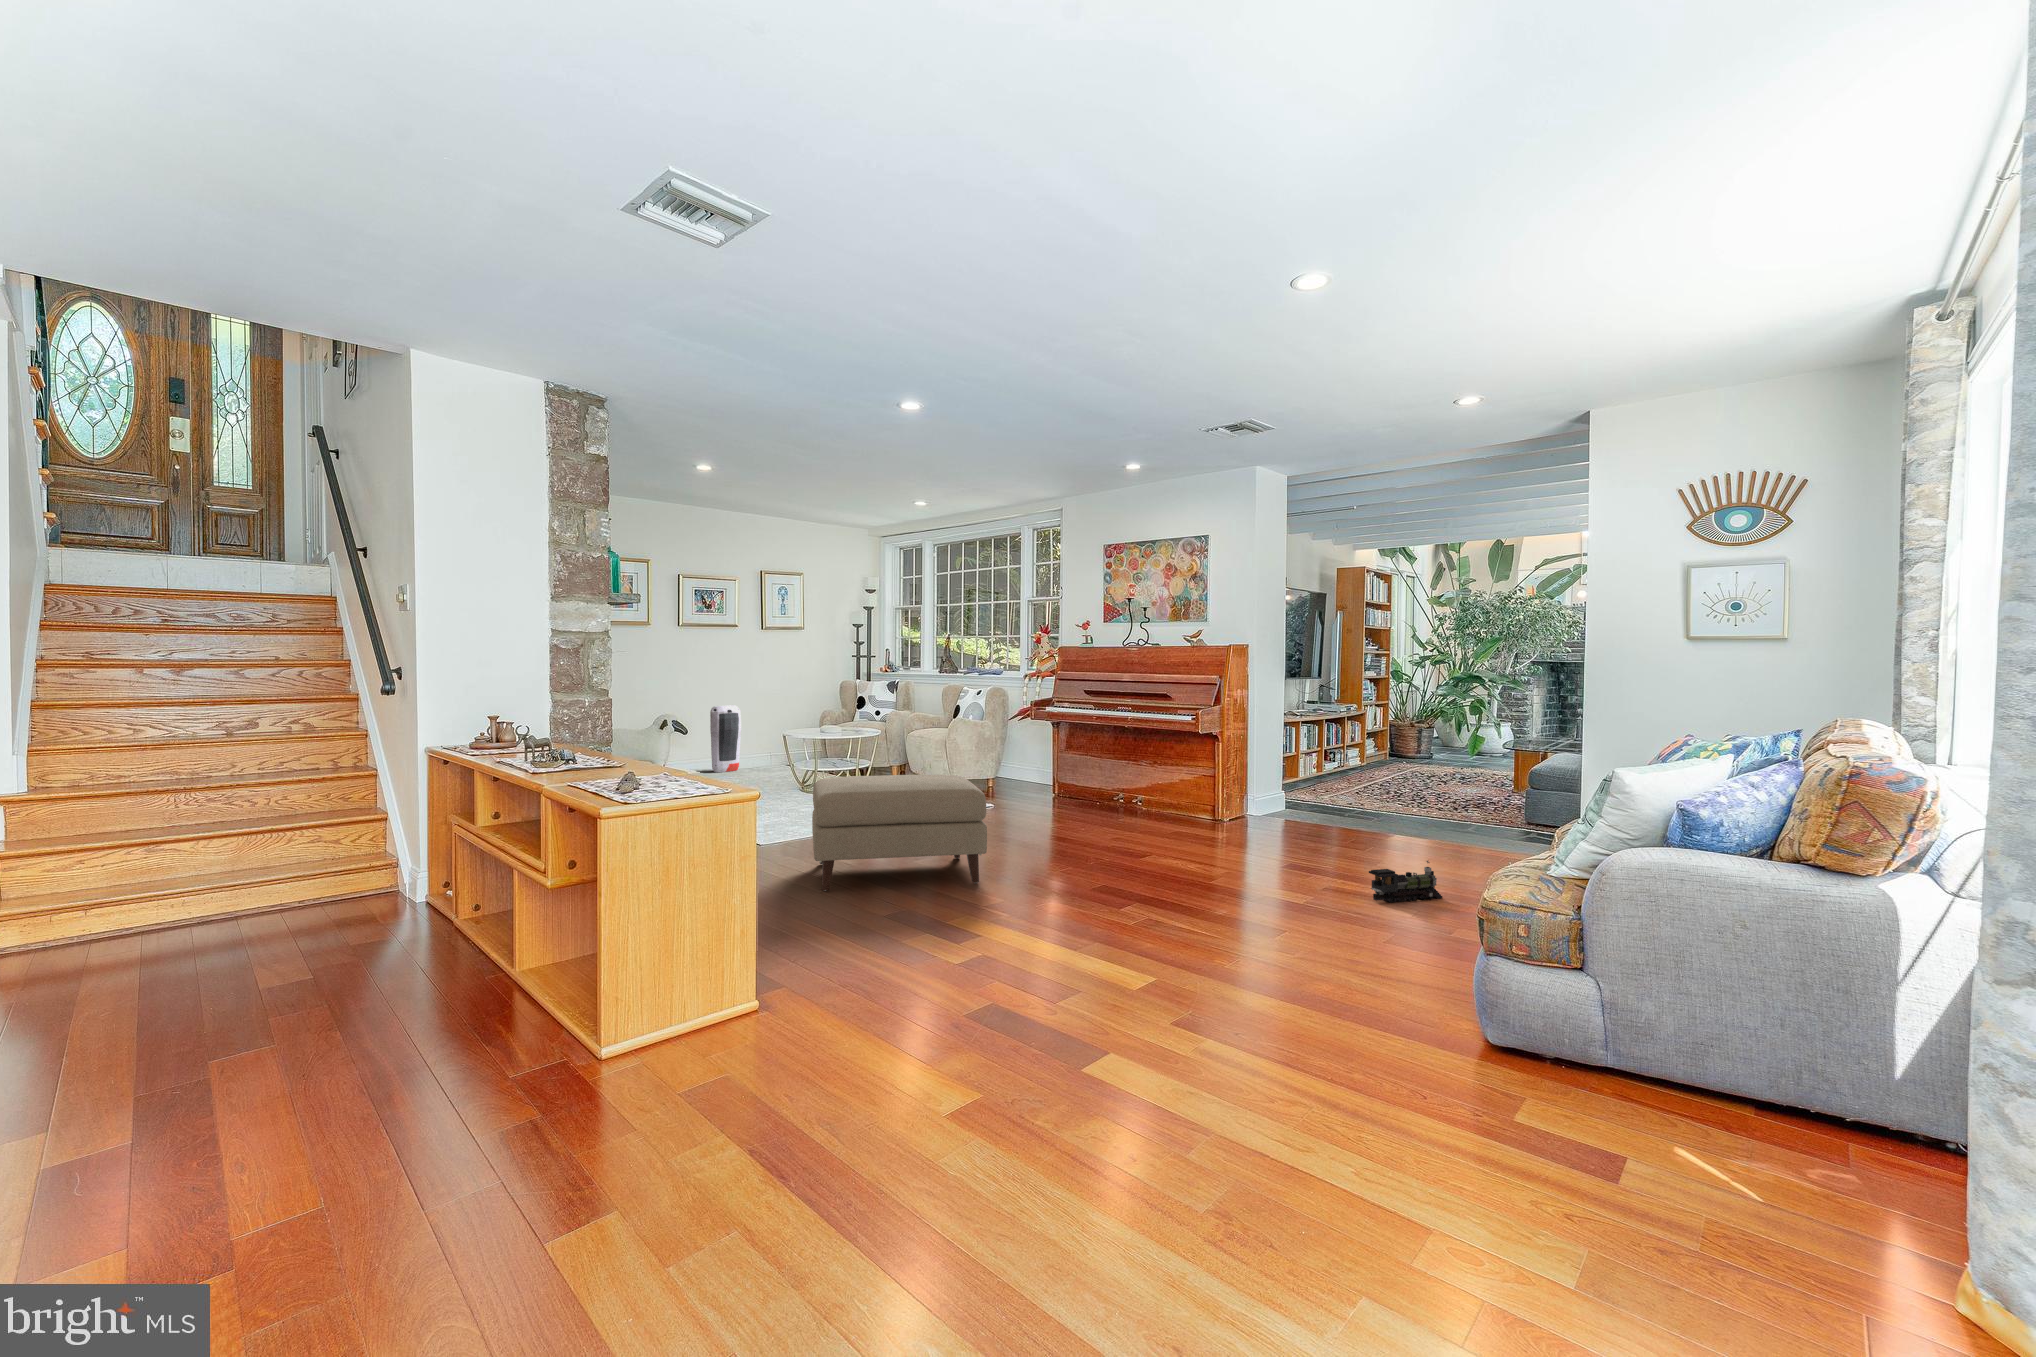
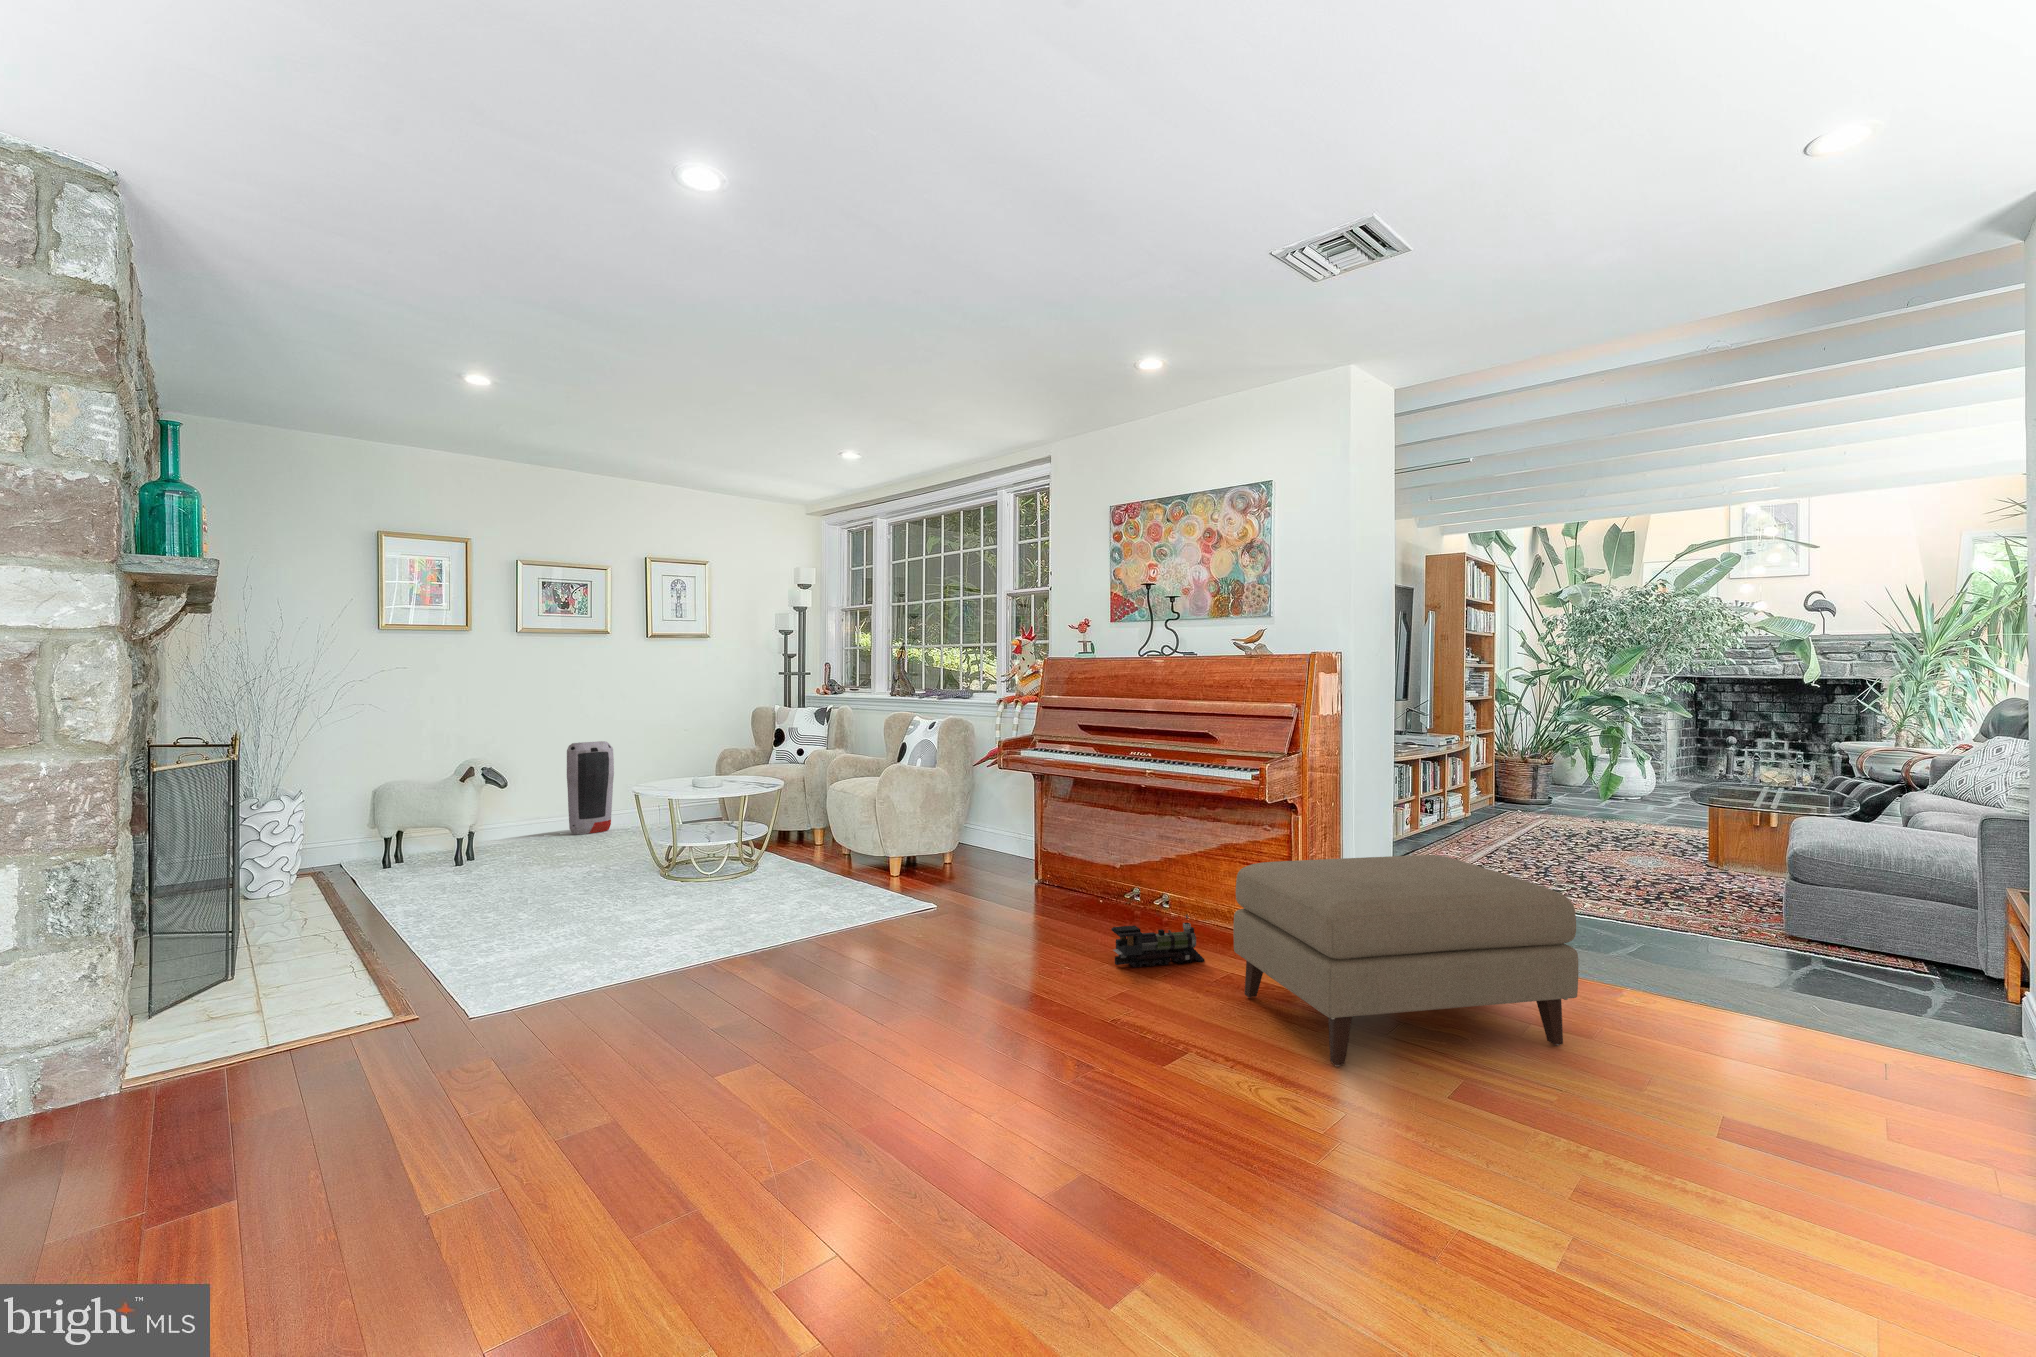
ottoman: present [812,774,987,891] -> present [1233,855,1578,1066]
toy train: present [1369,861,1442,902] -> present [1111,915,1205,967]

